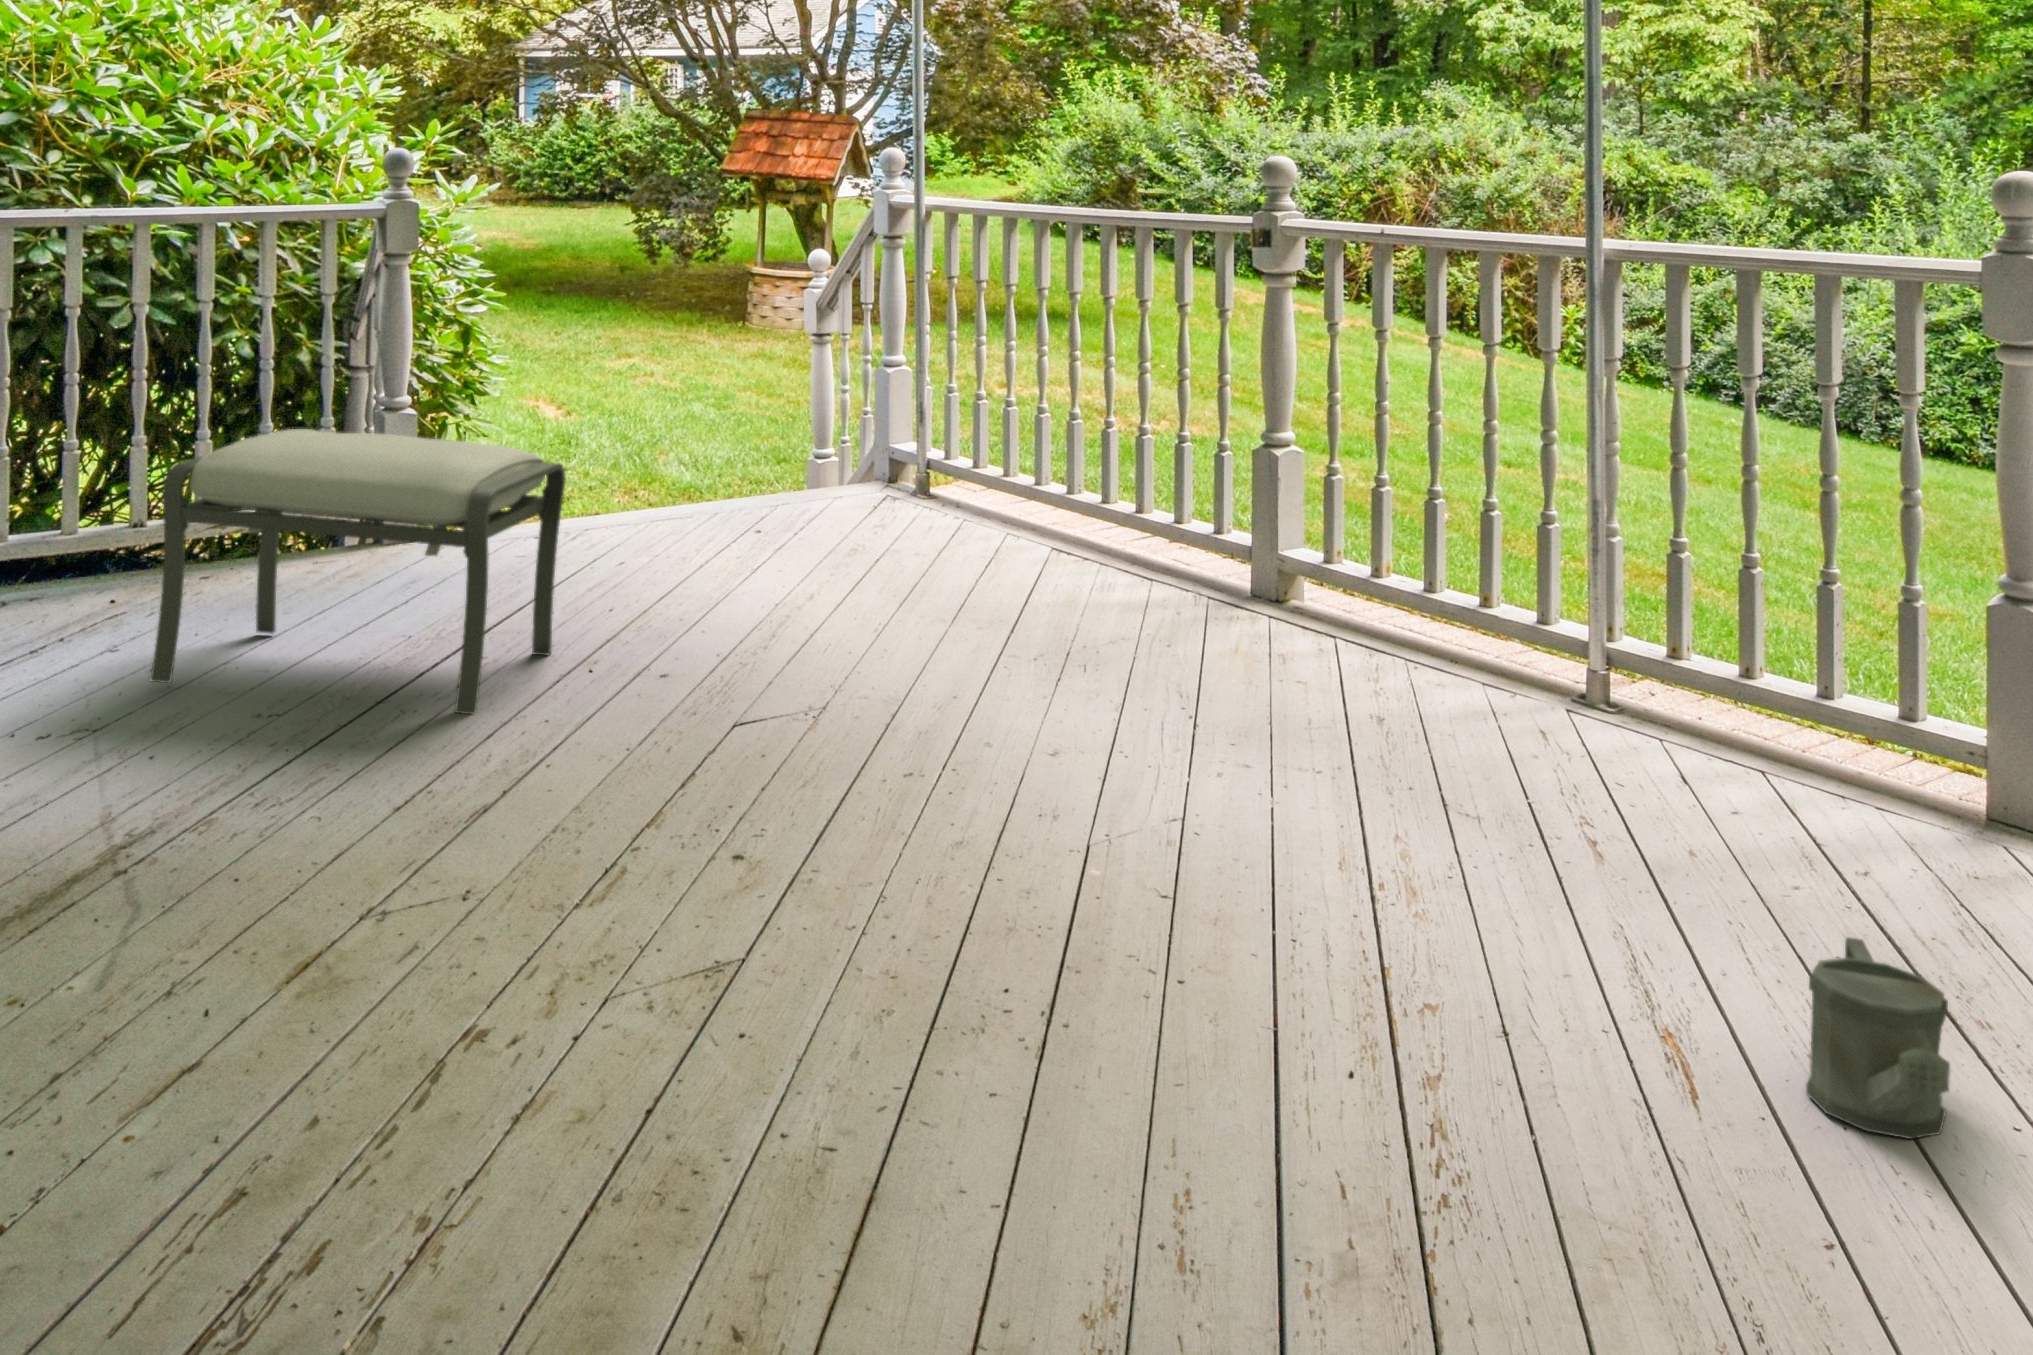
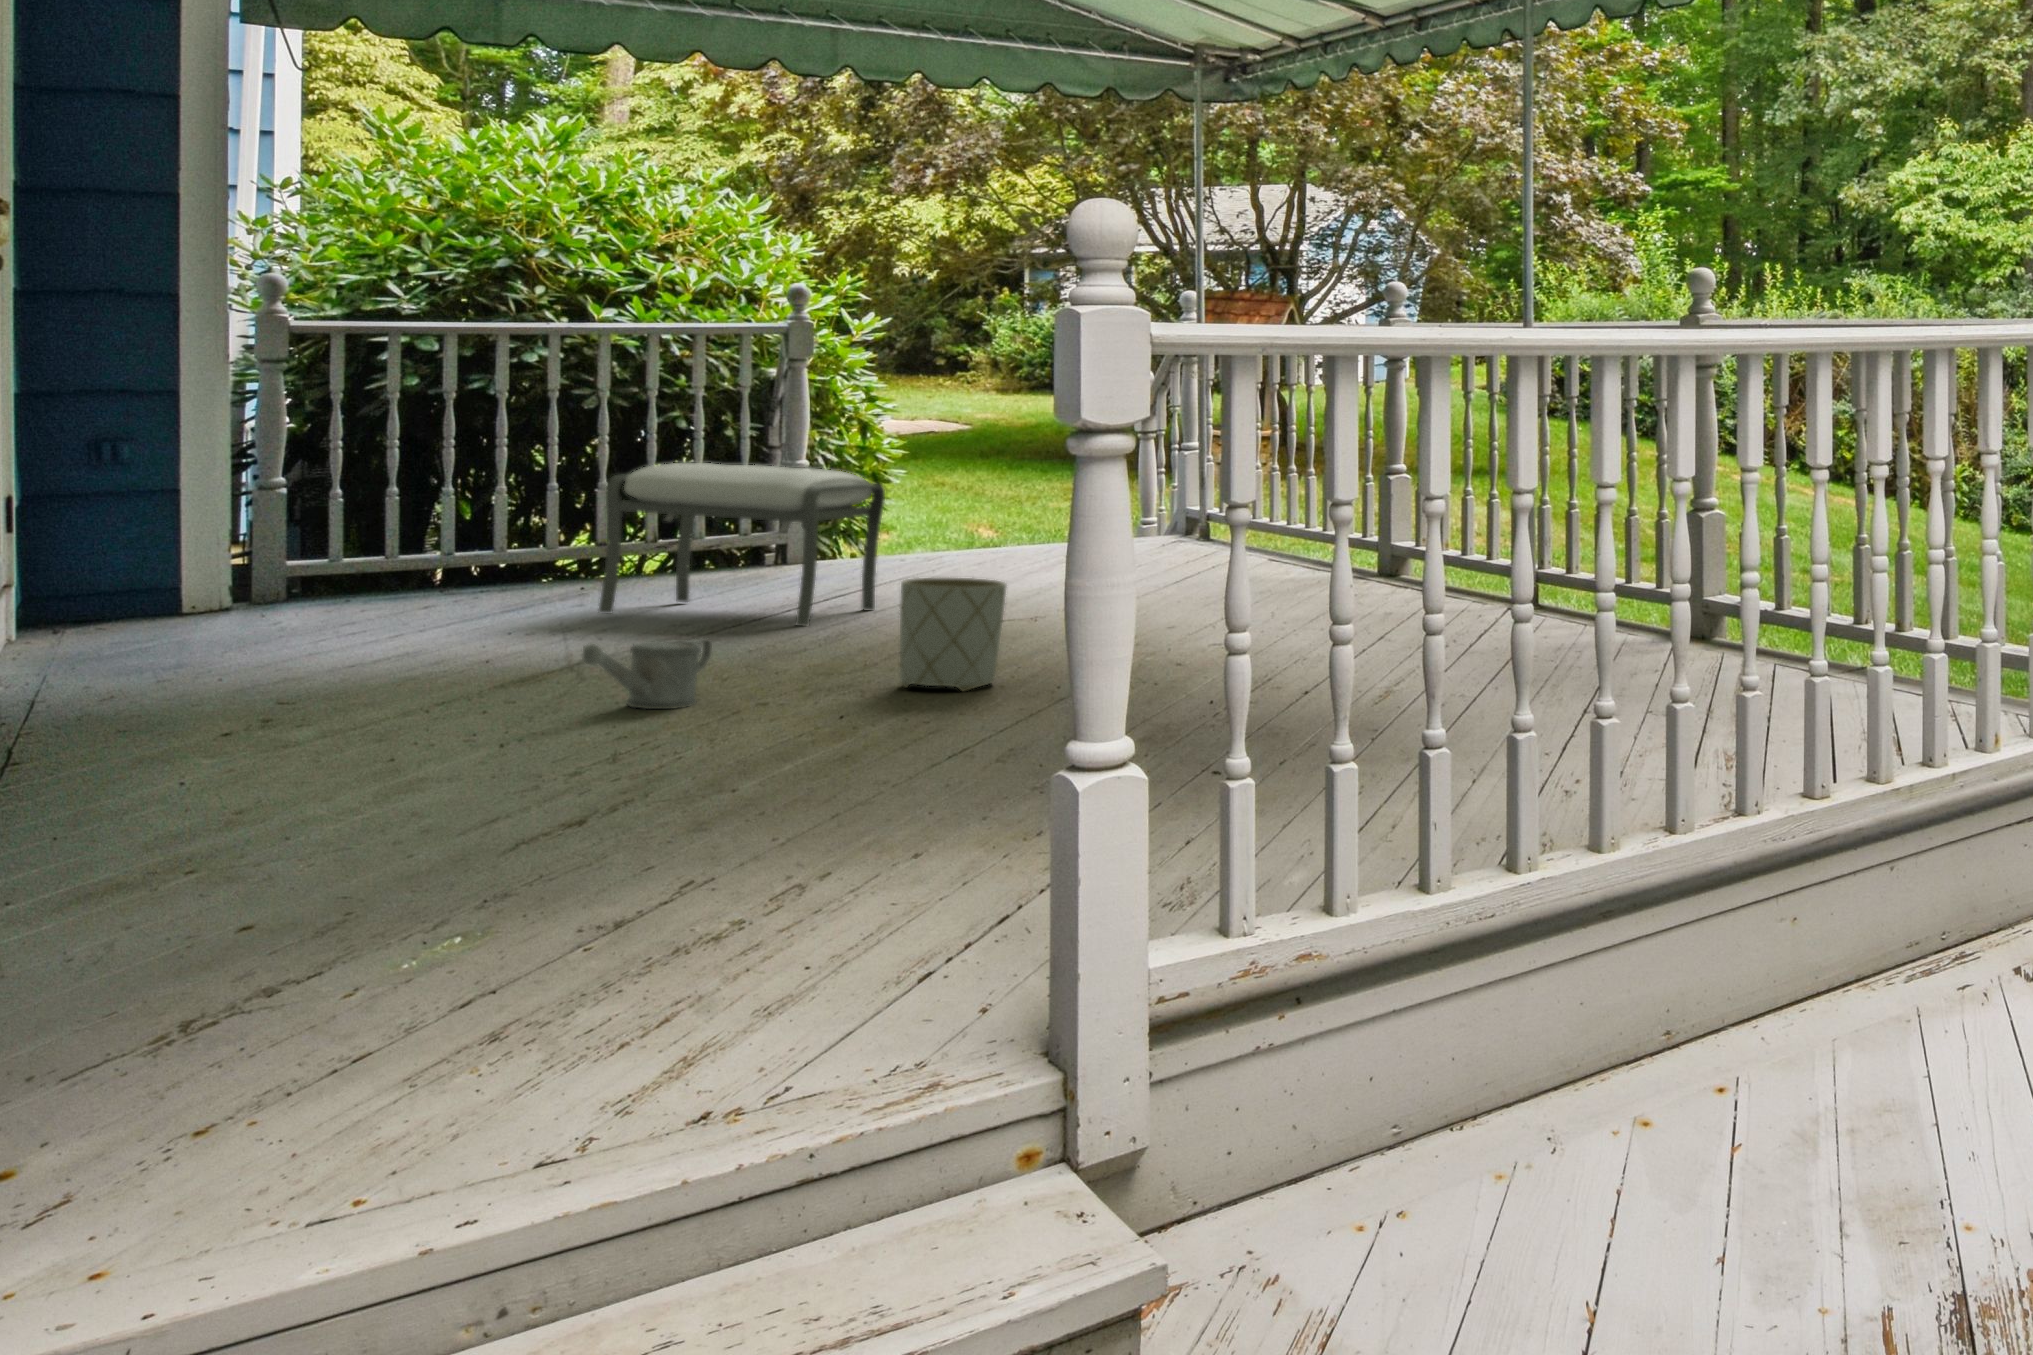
planter: none [746,757,937,1020] -> present [900,577,1006,691]
watering can: present [1806,937,1950,1139] -> present [582,638,712,709]

